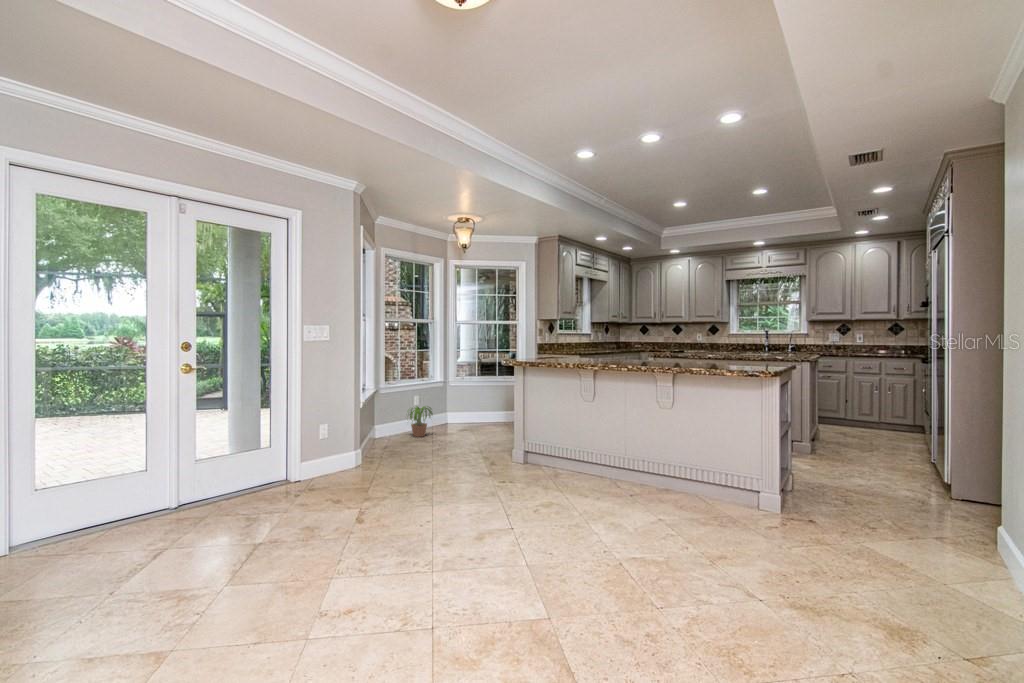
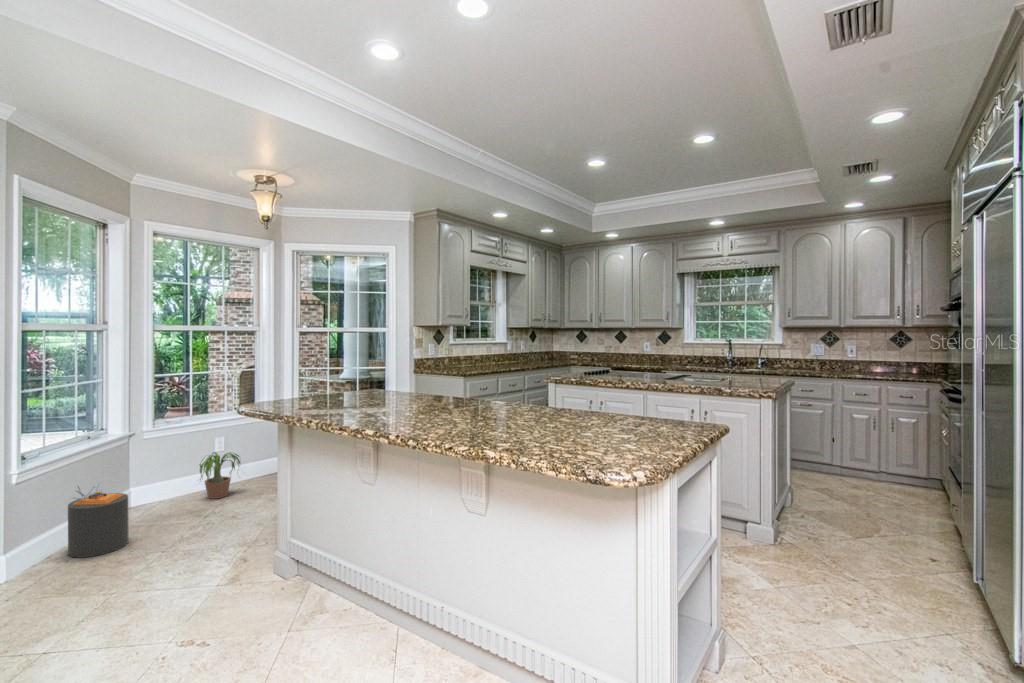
trash can: none [367,414,398,459] -> present [68,486,129,558]

